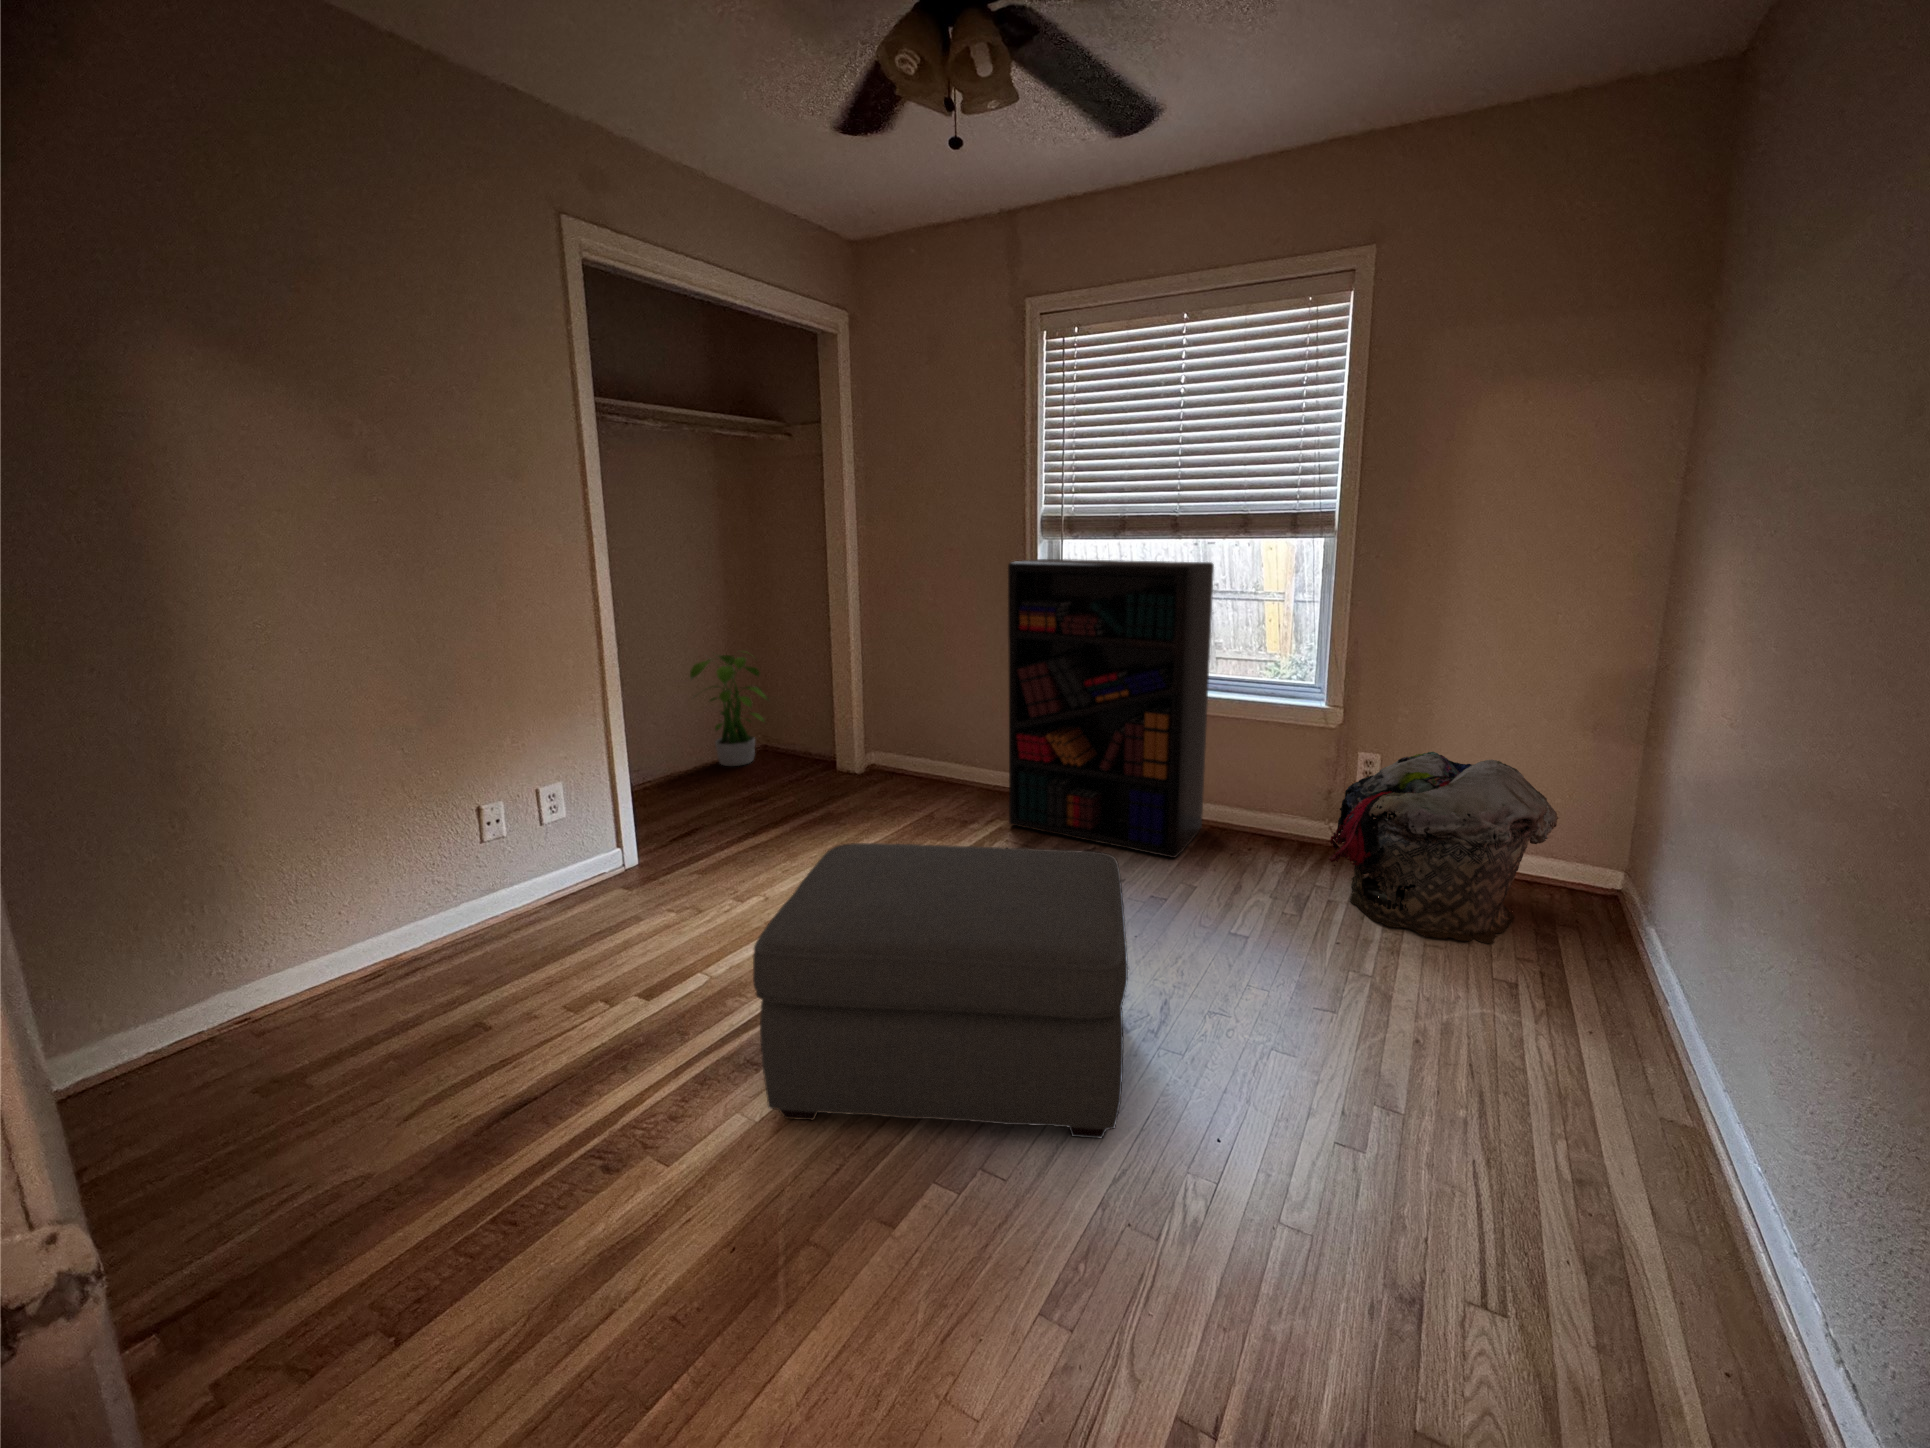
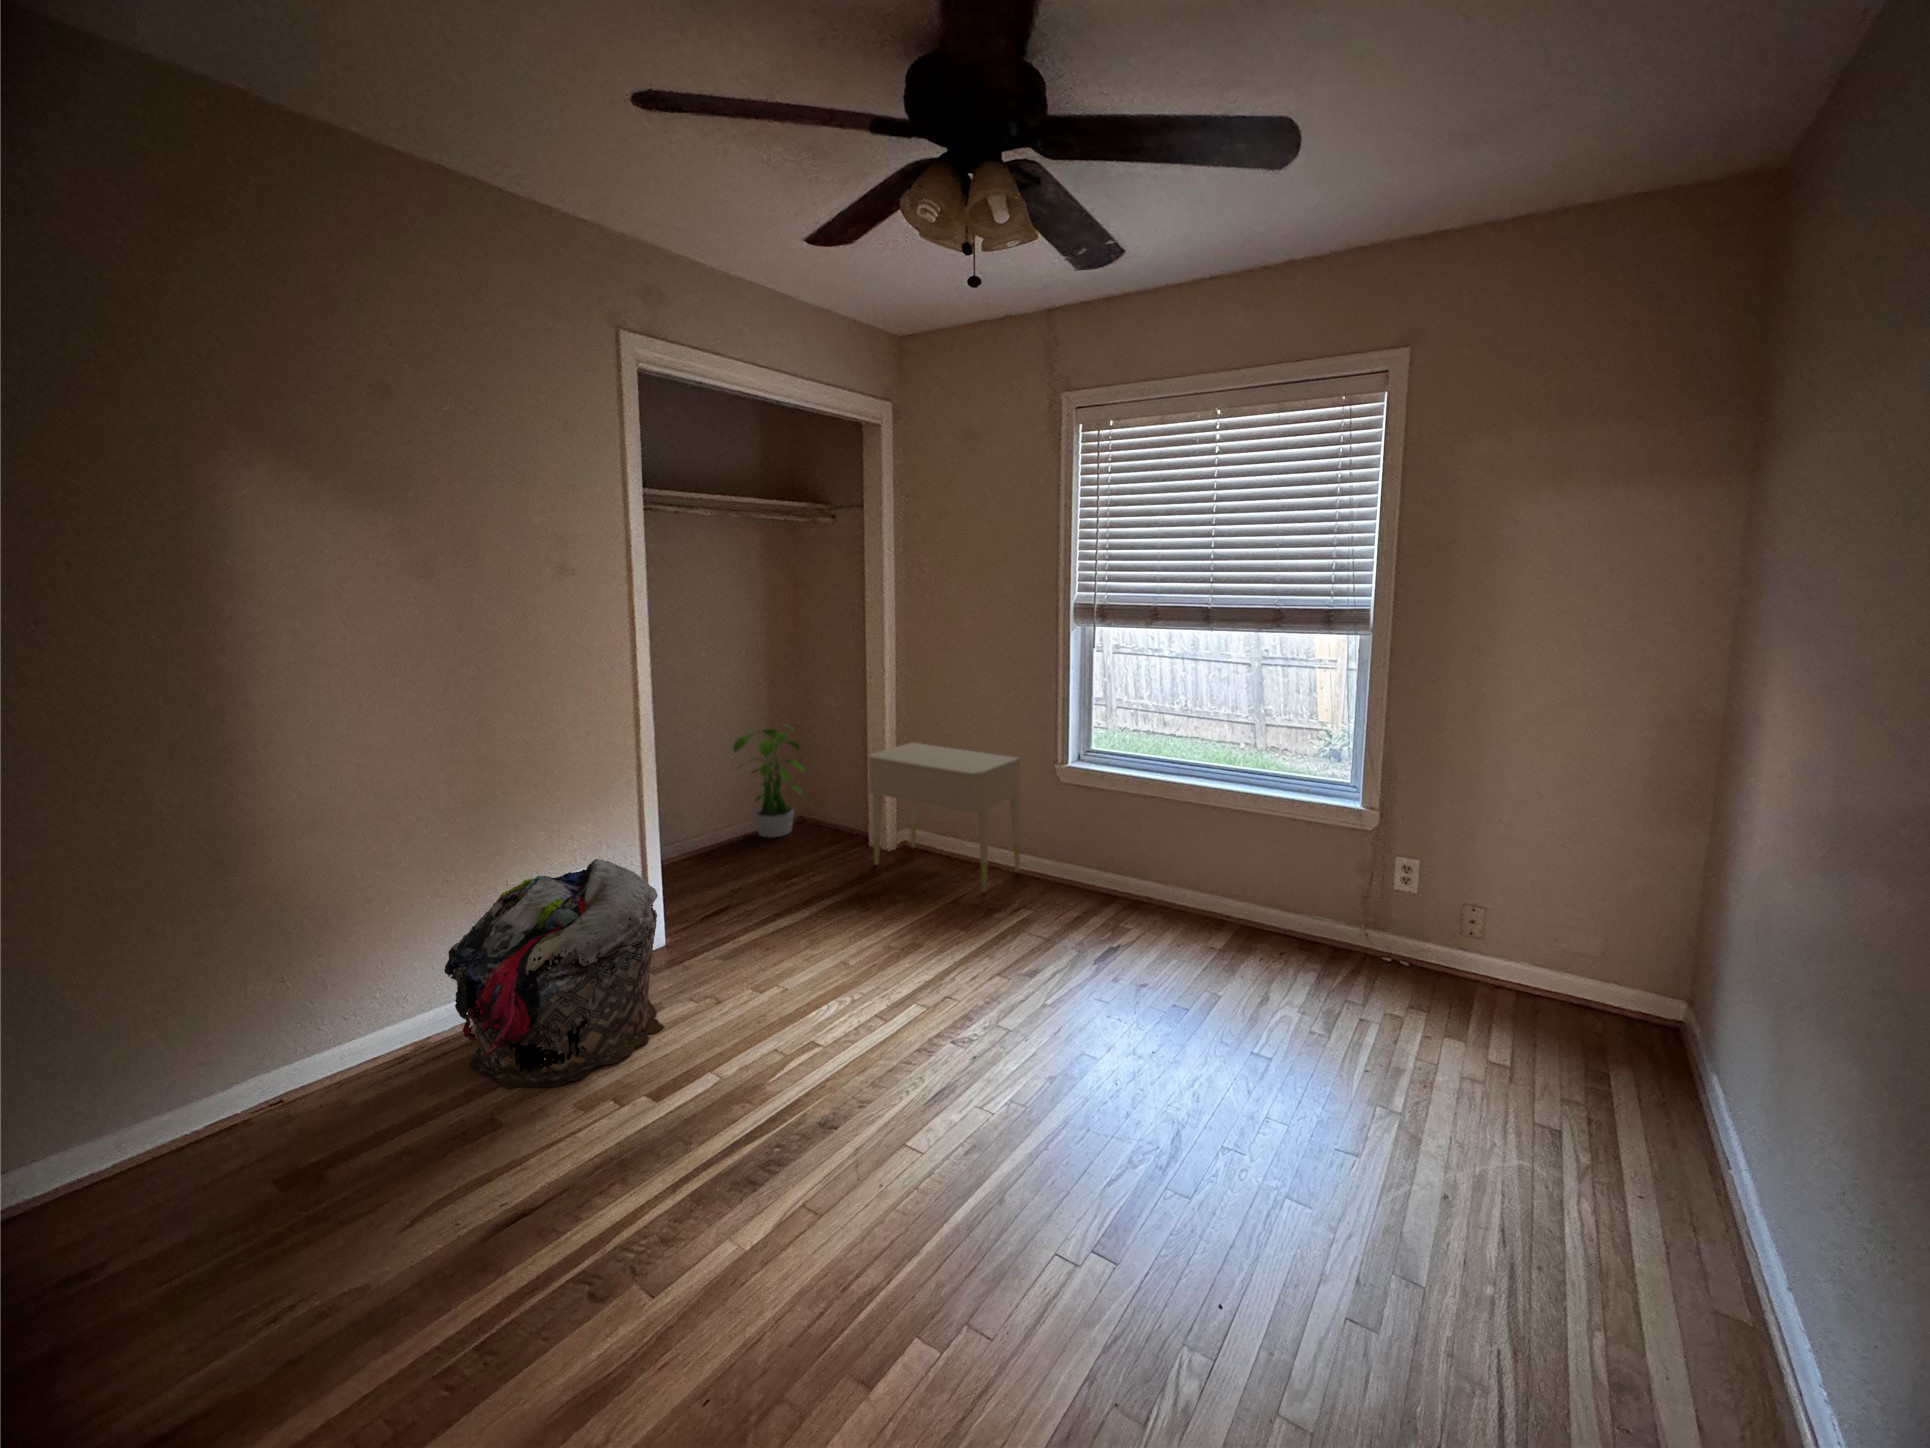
bookshelf: present [1008,559,1214,858] -> none [1034,647,1242,959]
nightstand: none [835,664,991,808] -> present [869,742,1020,892]
laundry basket: present [1329,752,1558,944] -> present [444,859,664,1089]
ottoman: present [753,843,1128,1138] -> none [745,950,1128,1297]

